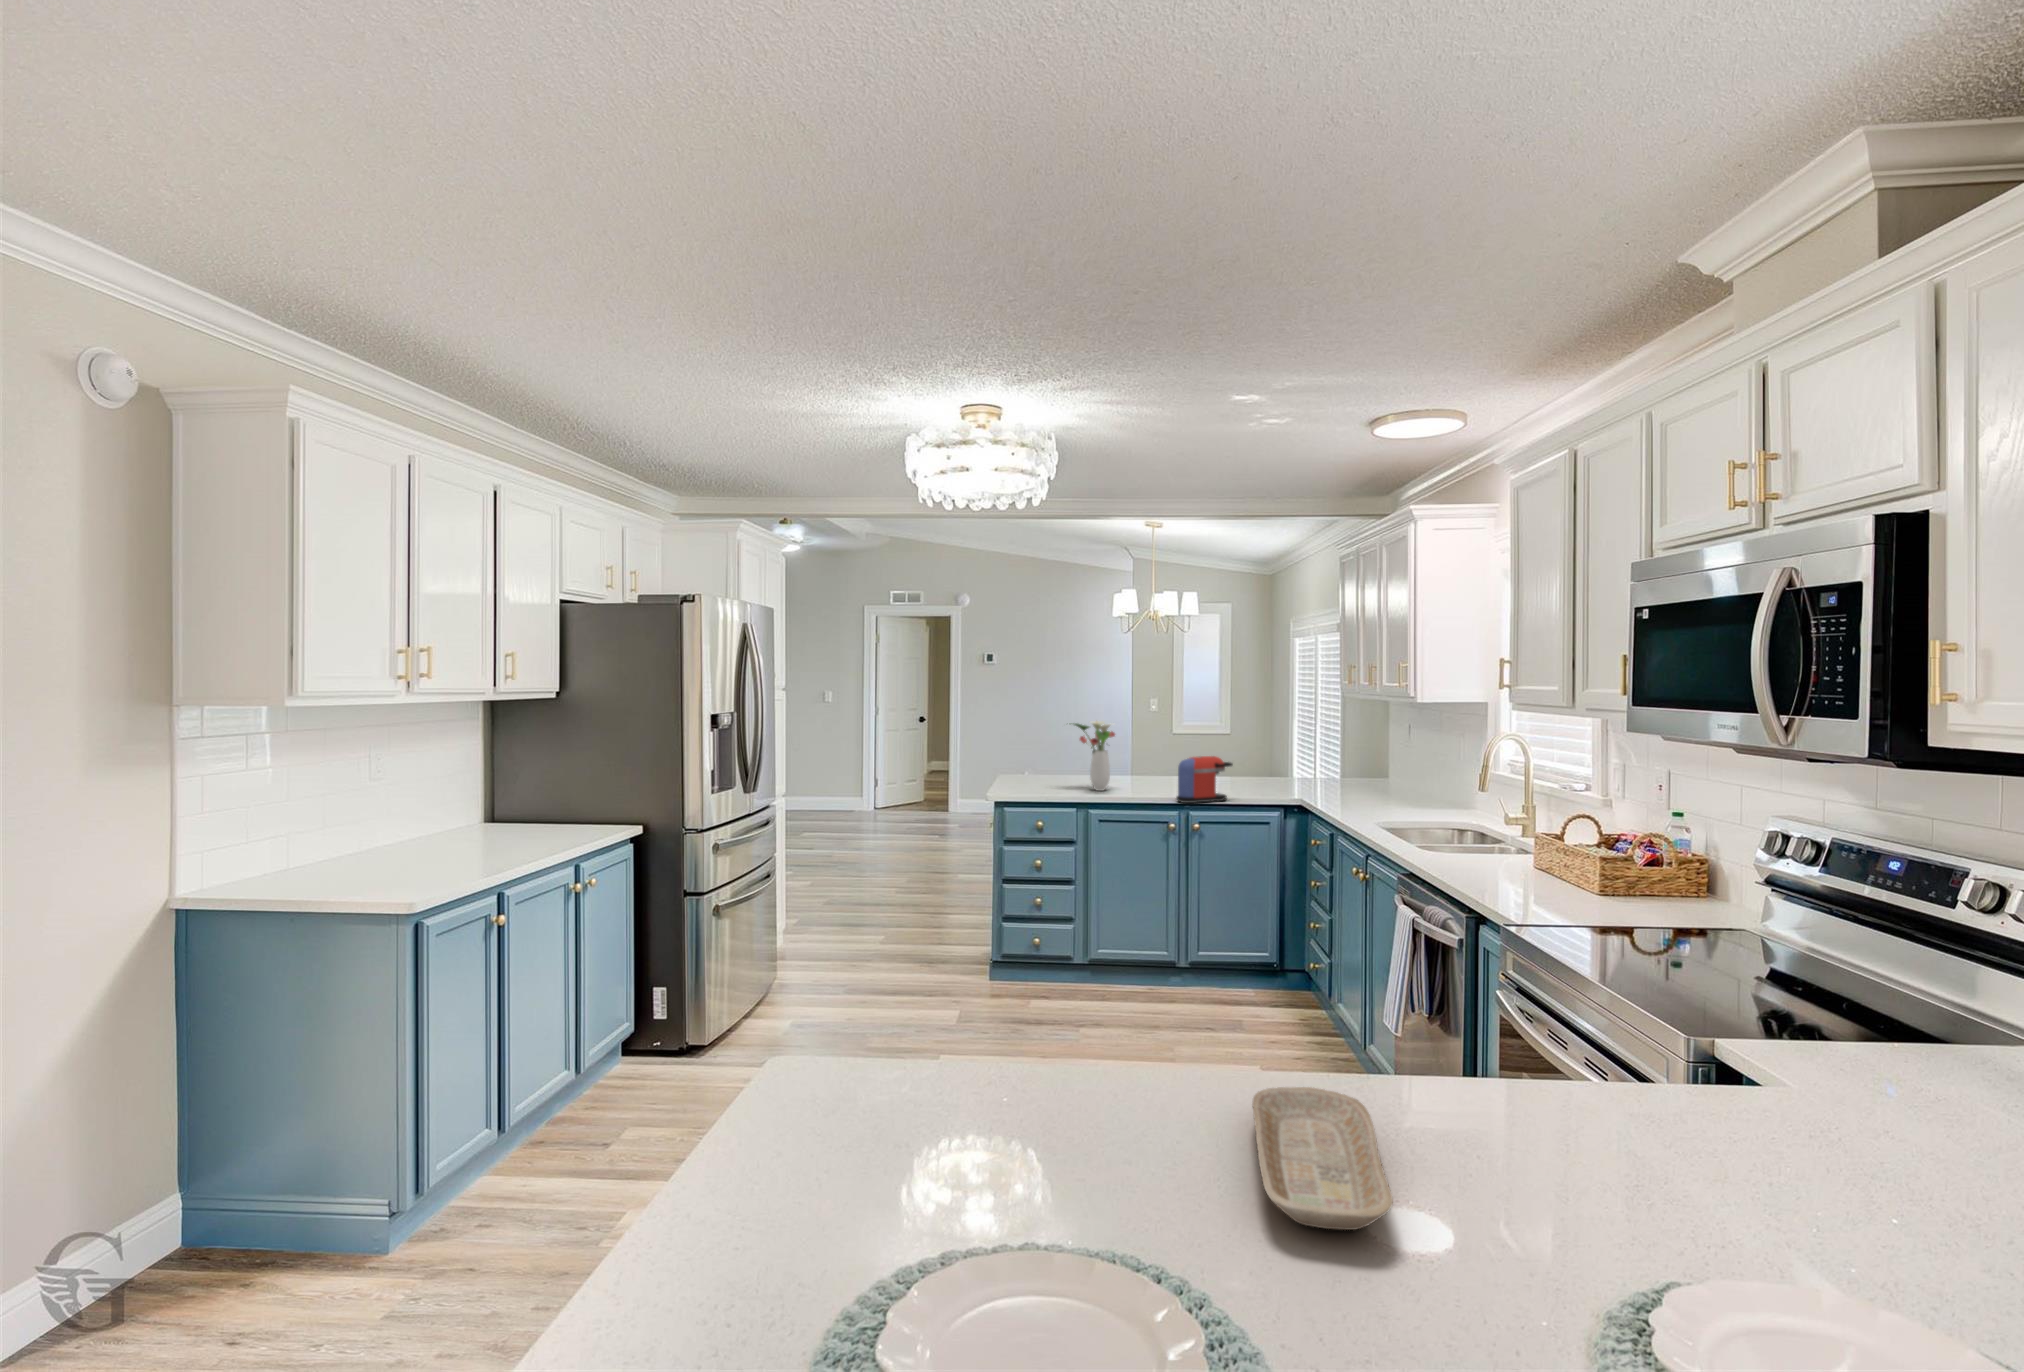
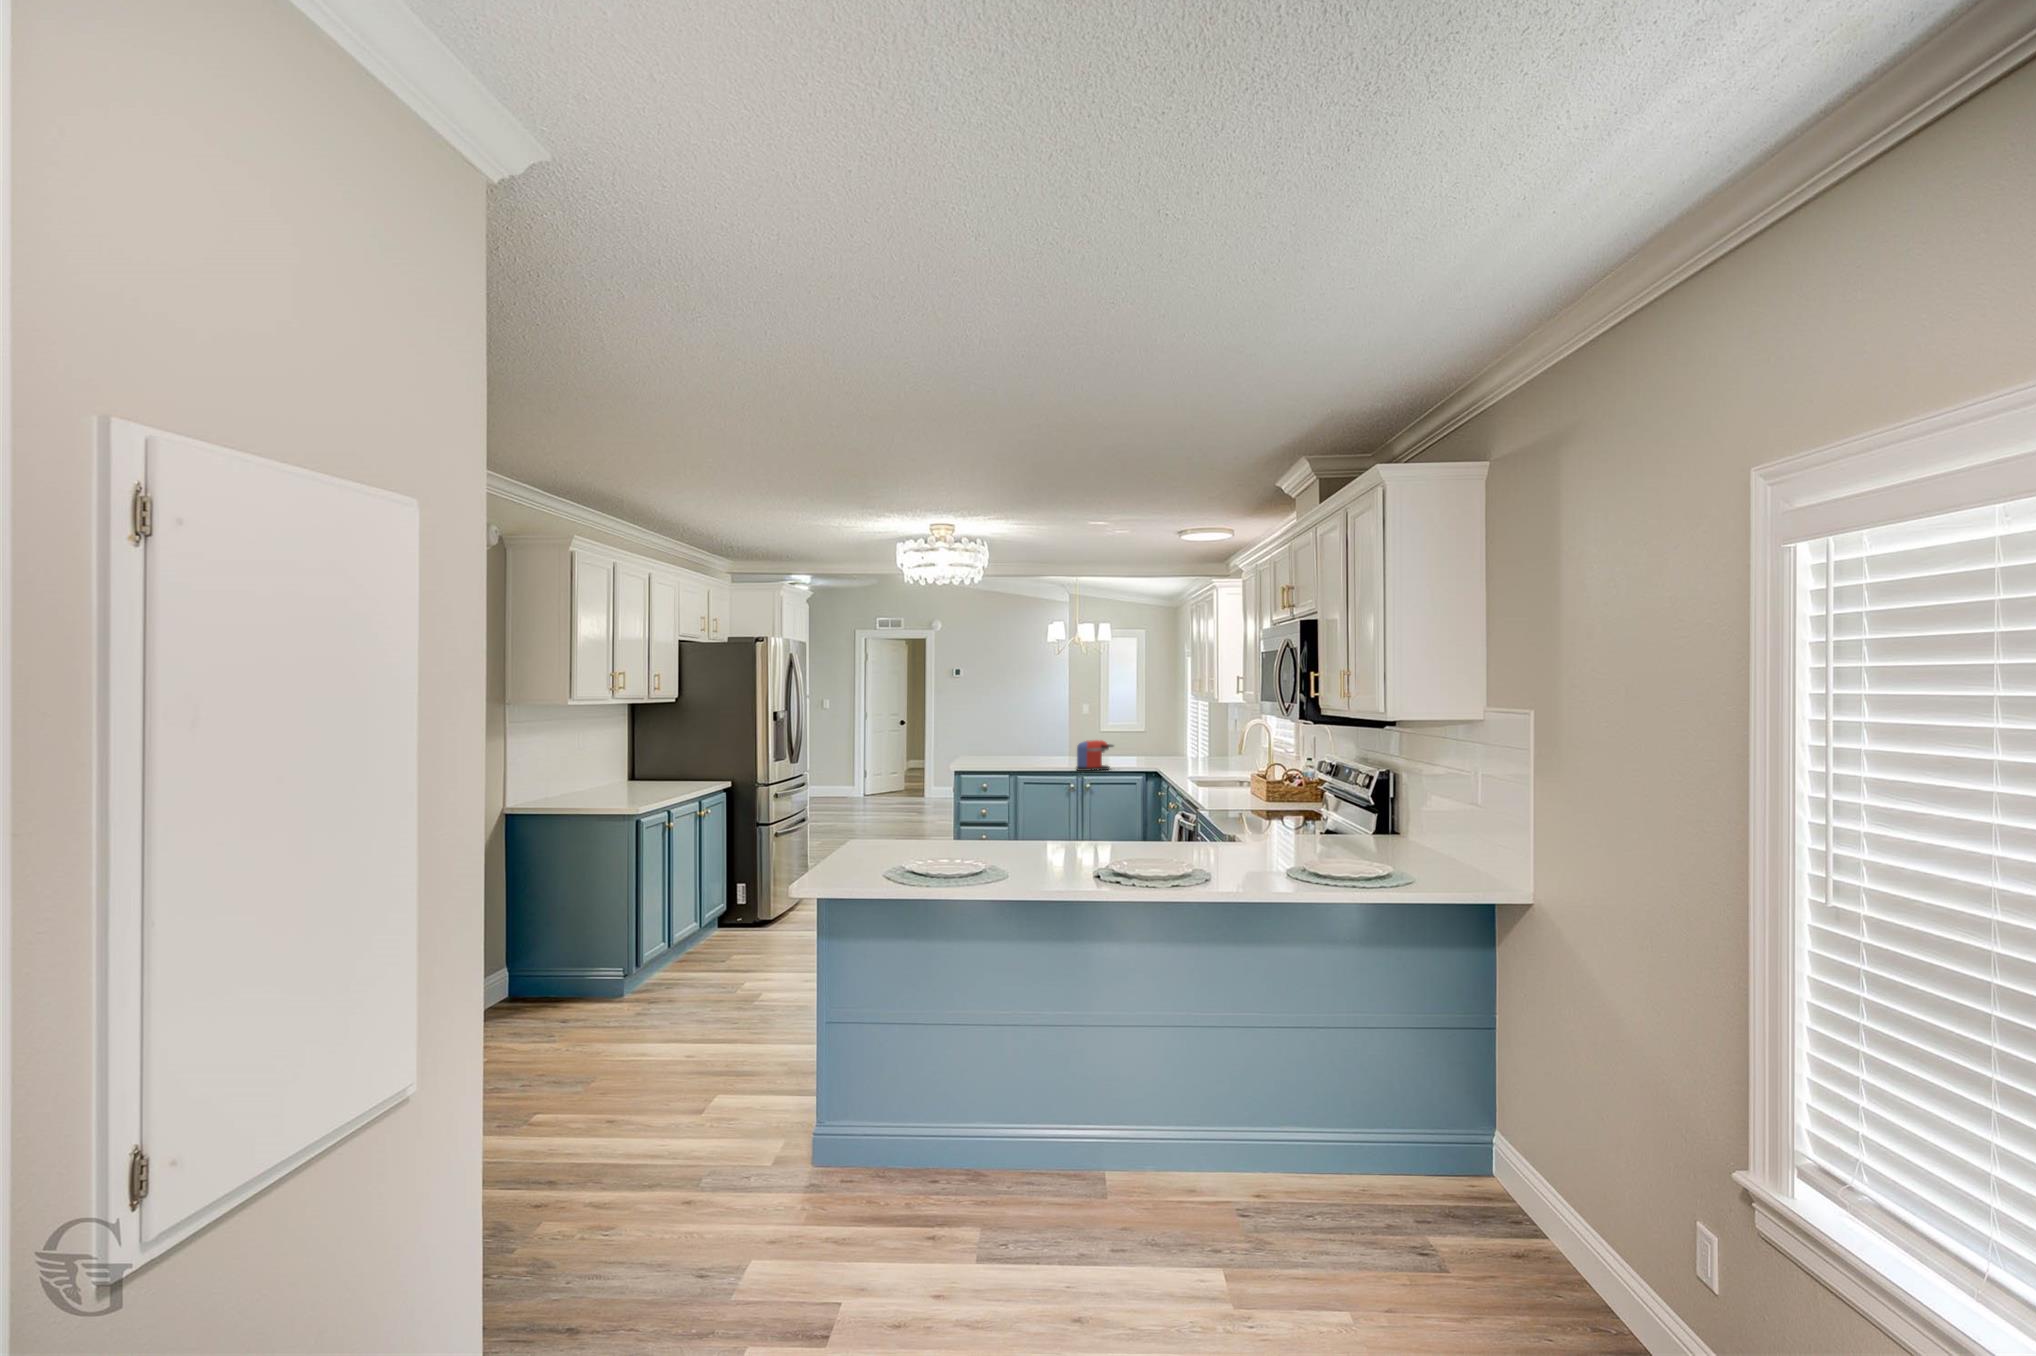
flower arrangement: present [1073,721,1115,791] -> none [1003,718,1039,765]
tray: present [1252,1087,1393,1230] -> none [1027,838,1075,861]

